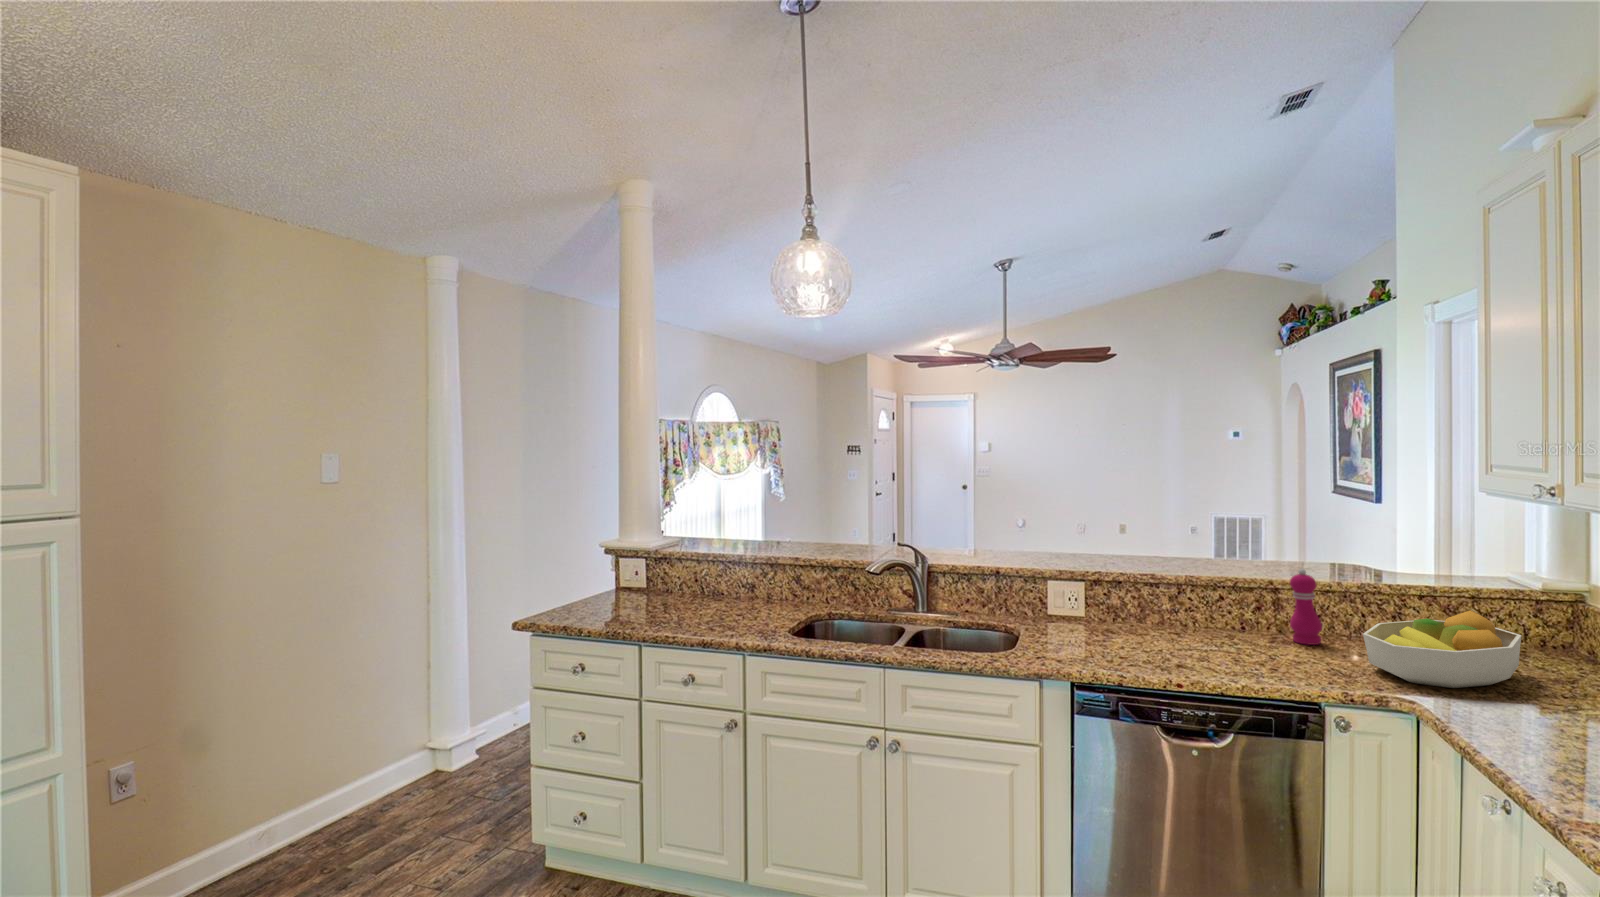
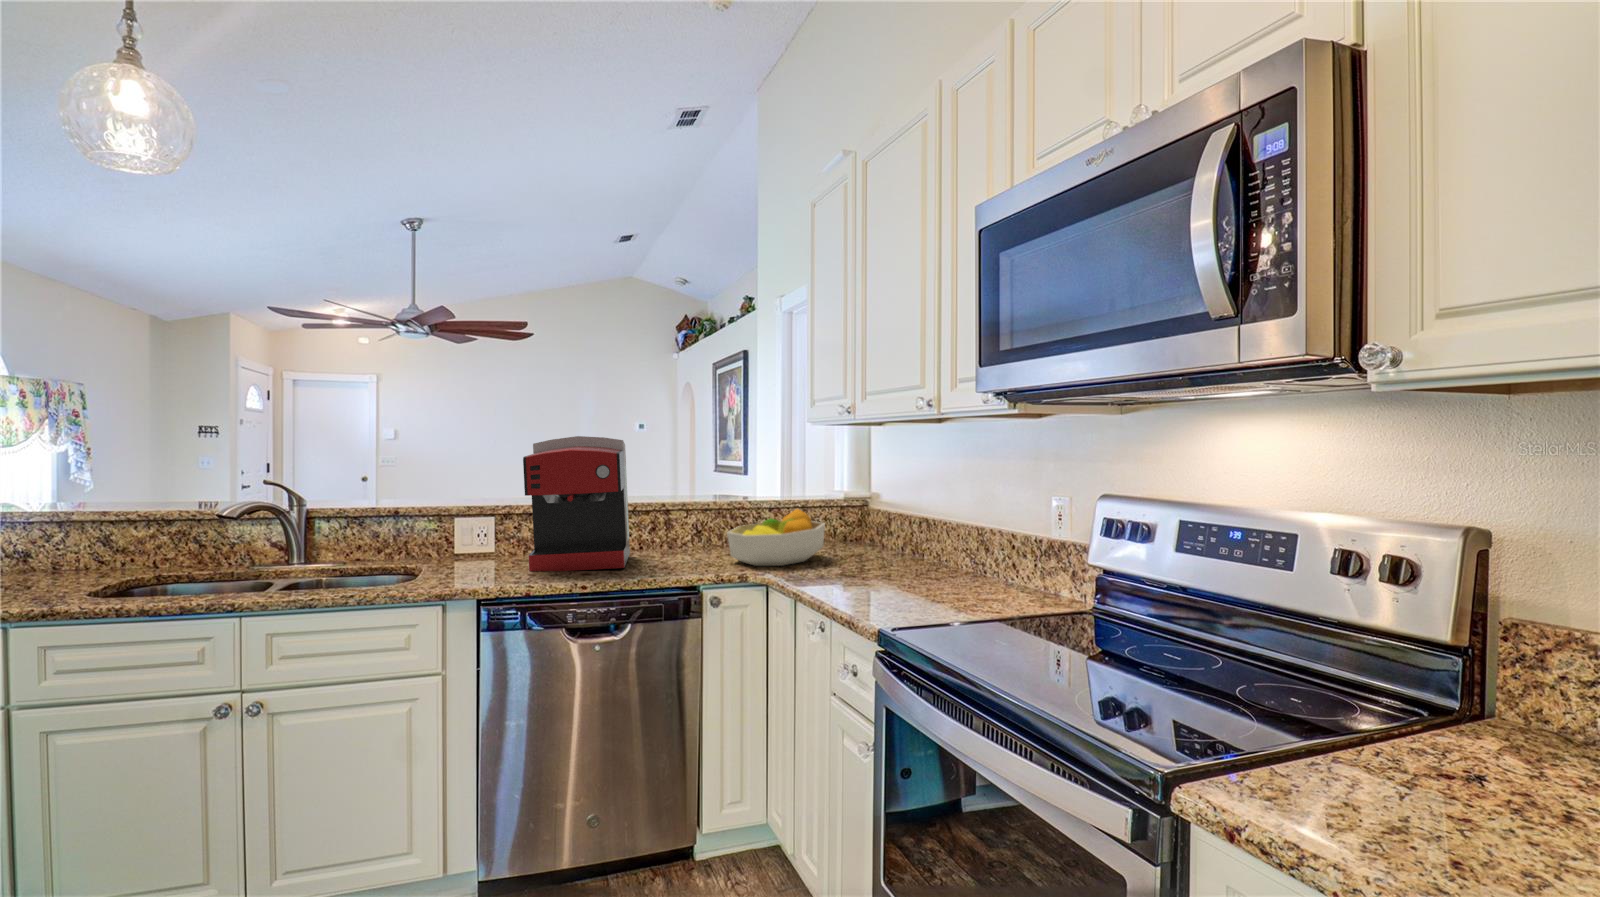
coffee maker: none [1111,514,1231,662] -> present [523,436,630,571]
pepper mill: present [1290,569,1322,645] -> none [677,486,701,554]

